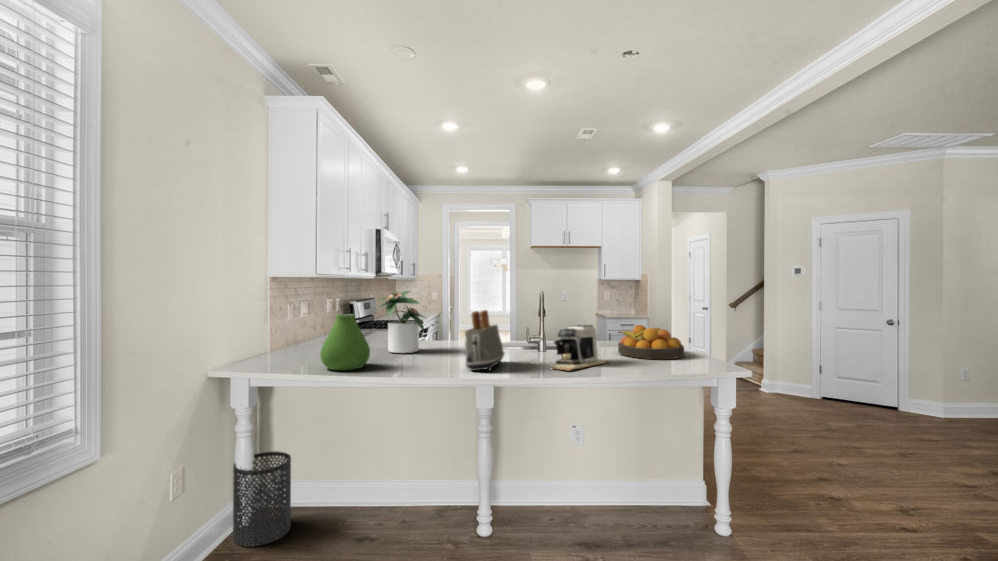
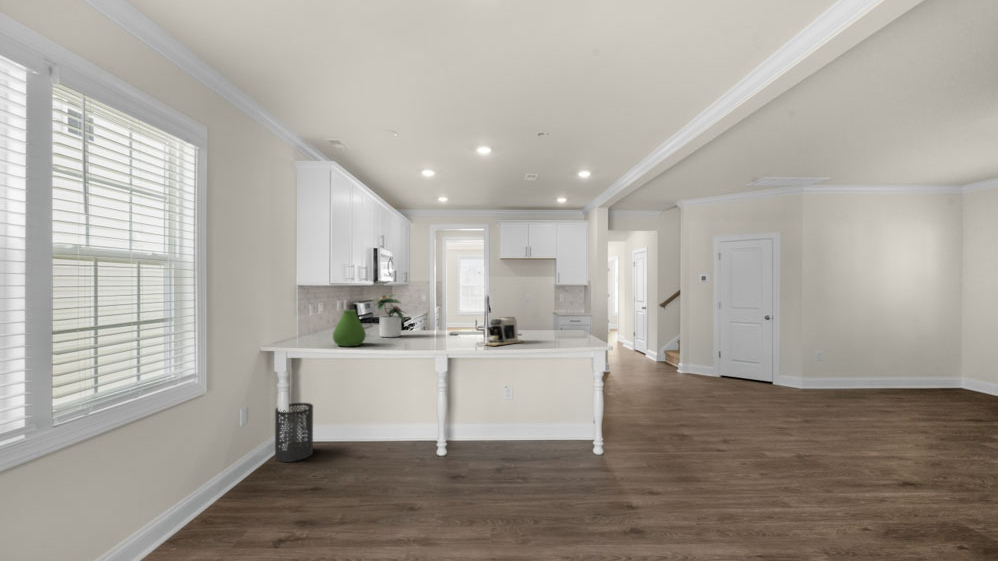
toaster: present [465,310,504,371] -> none [427,307,456,346]
fruit bowl: present [618,325,684,359] -> none [537,317,580,340]

